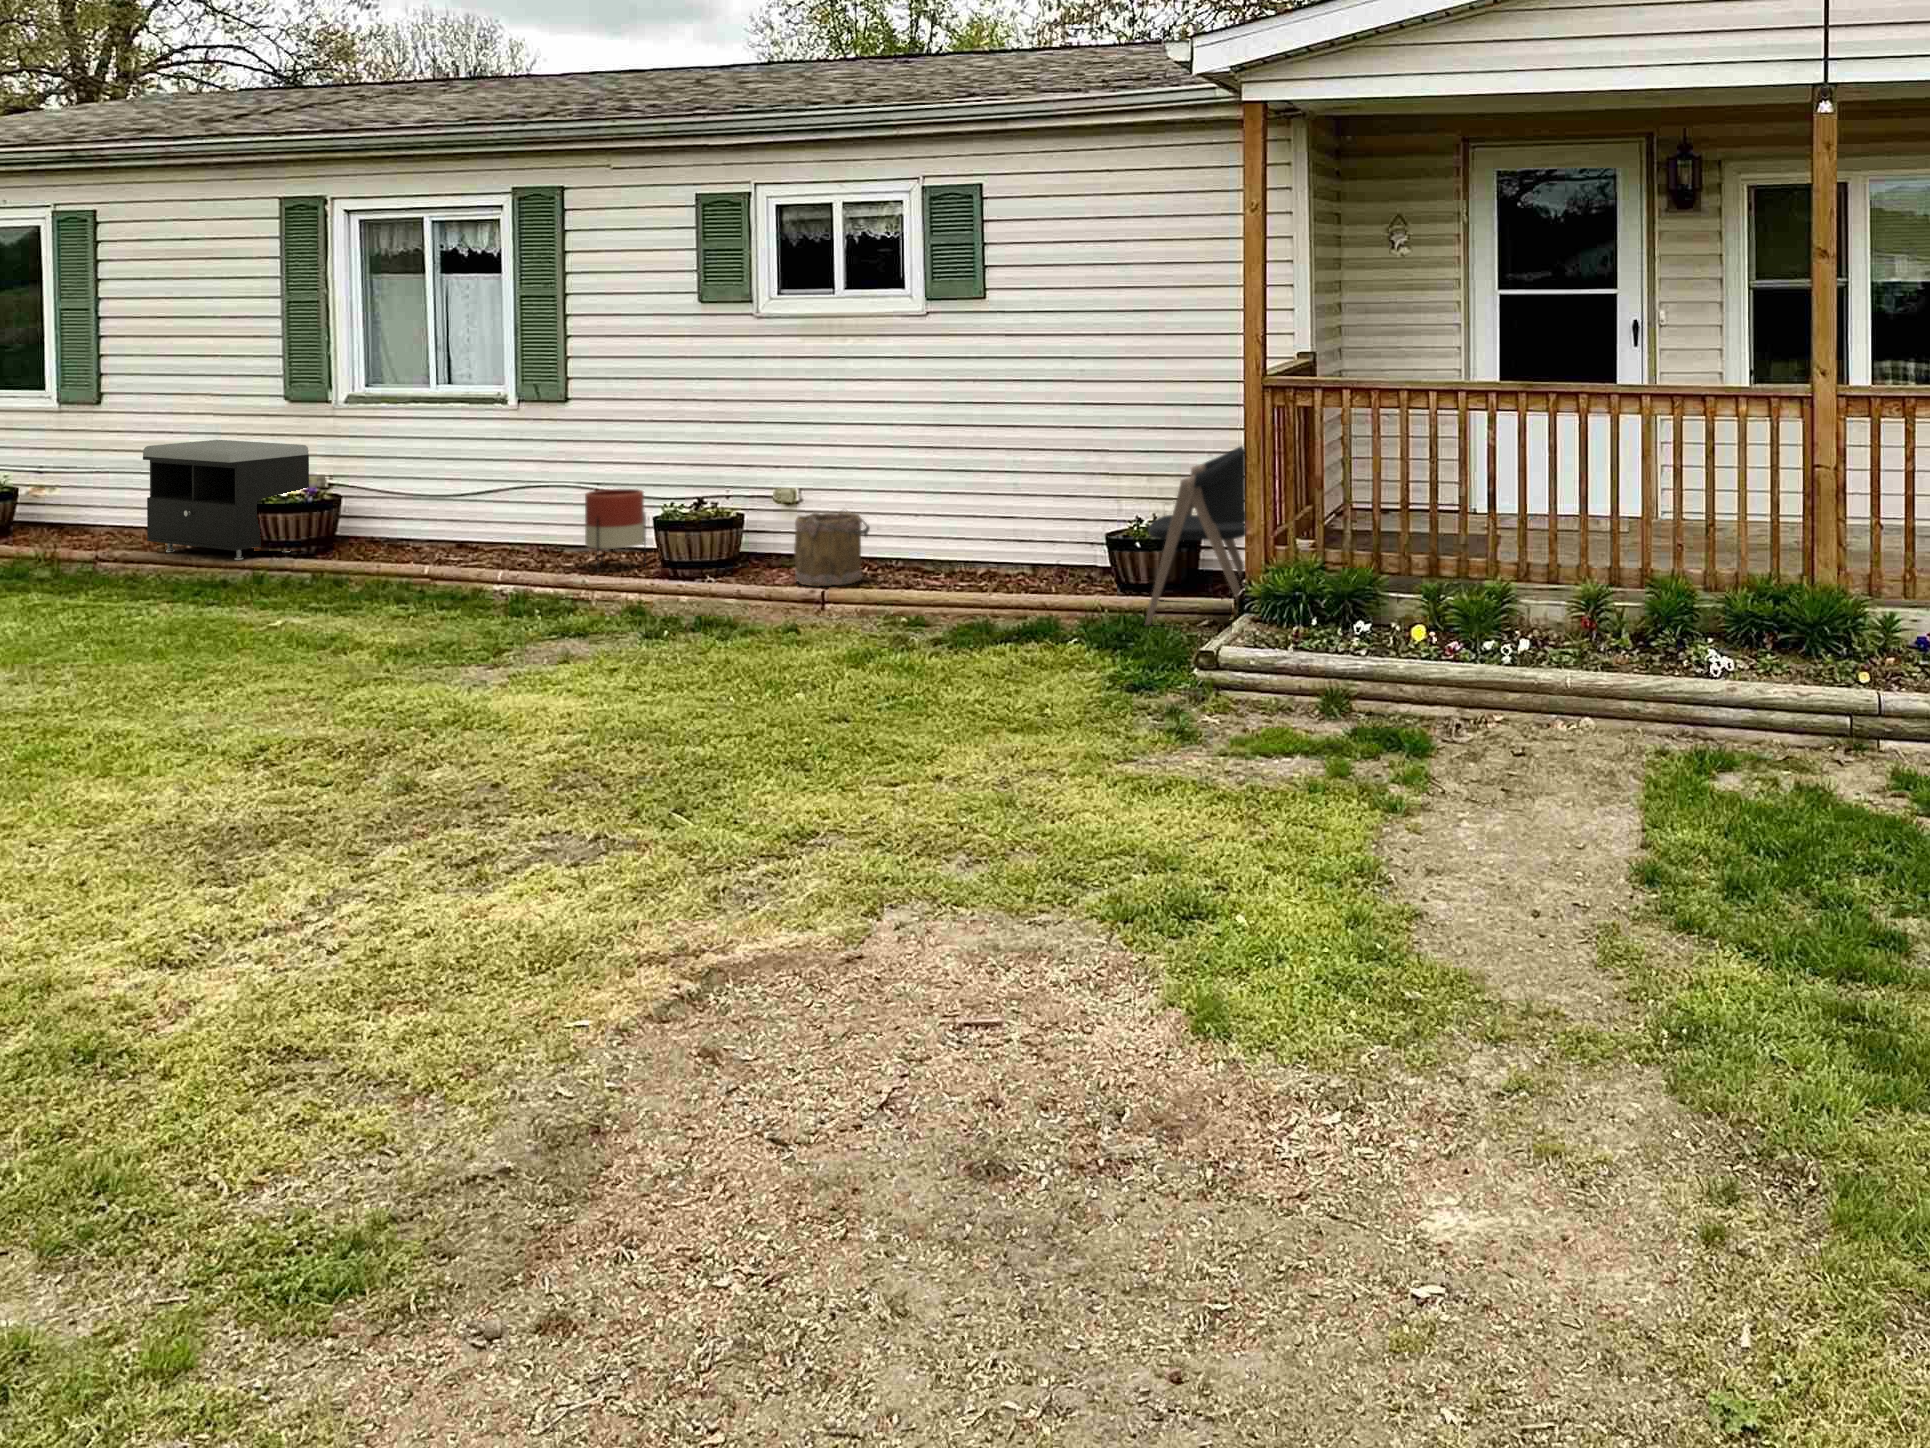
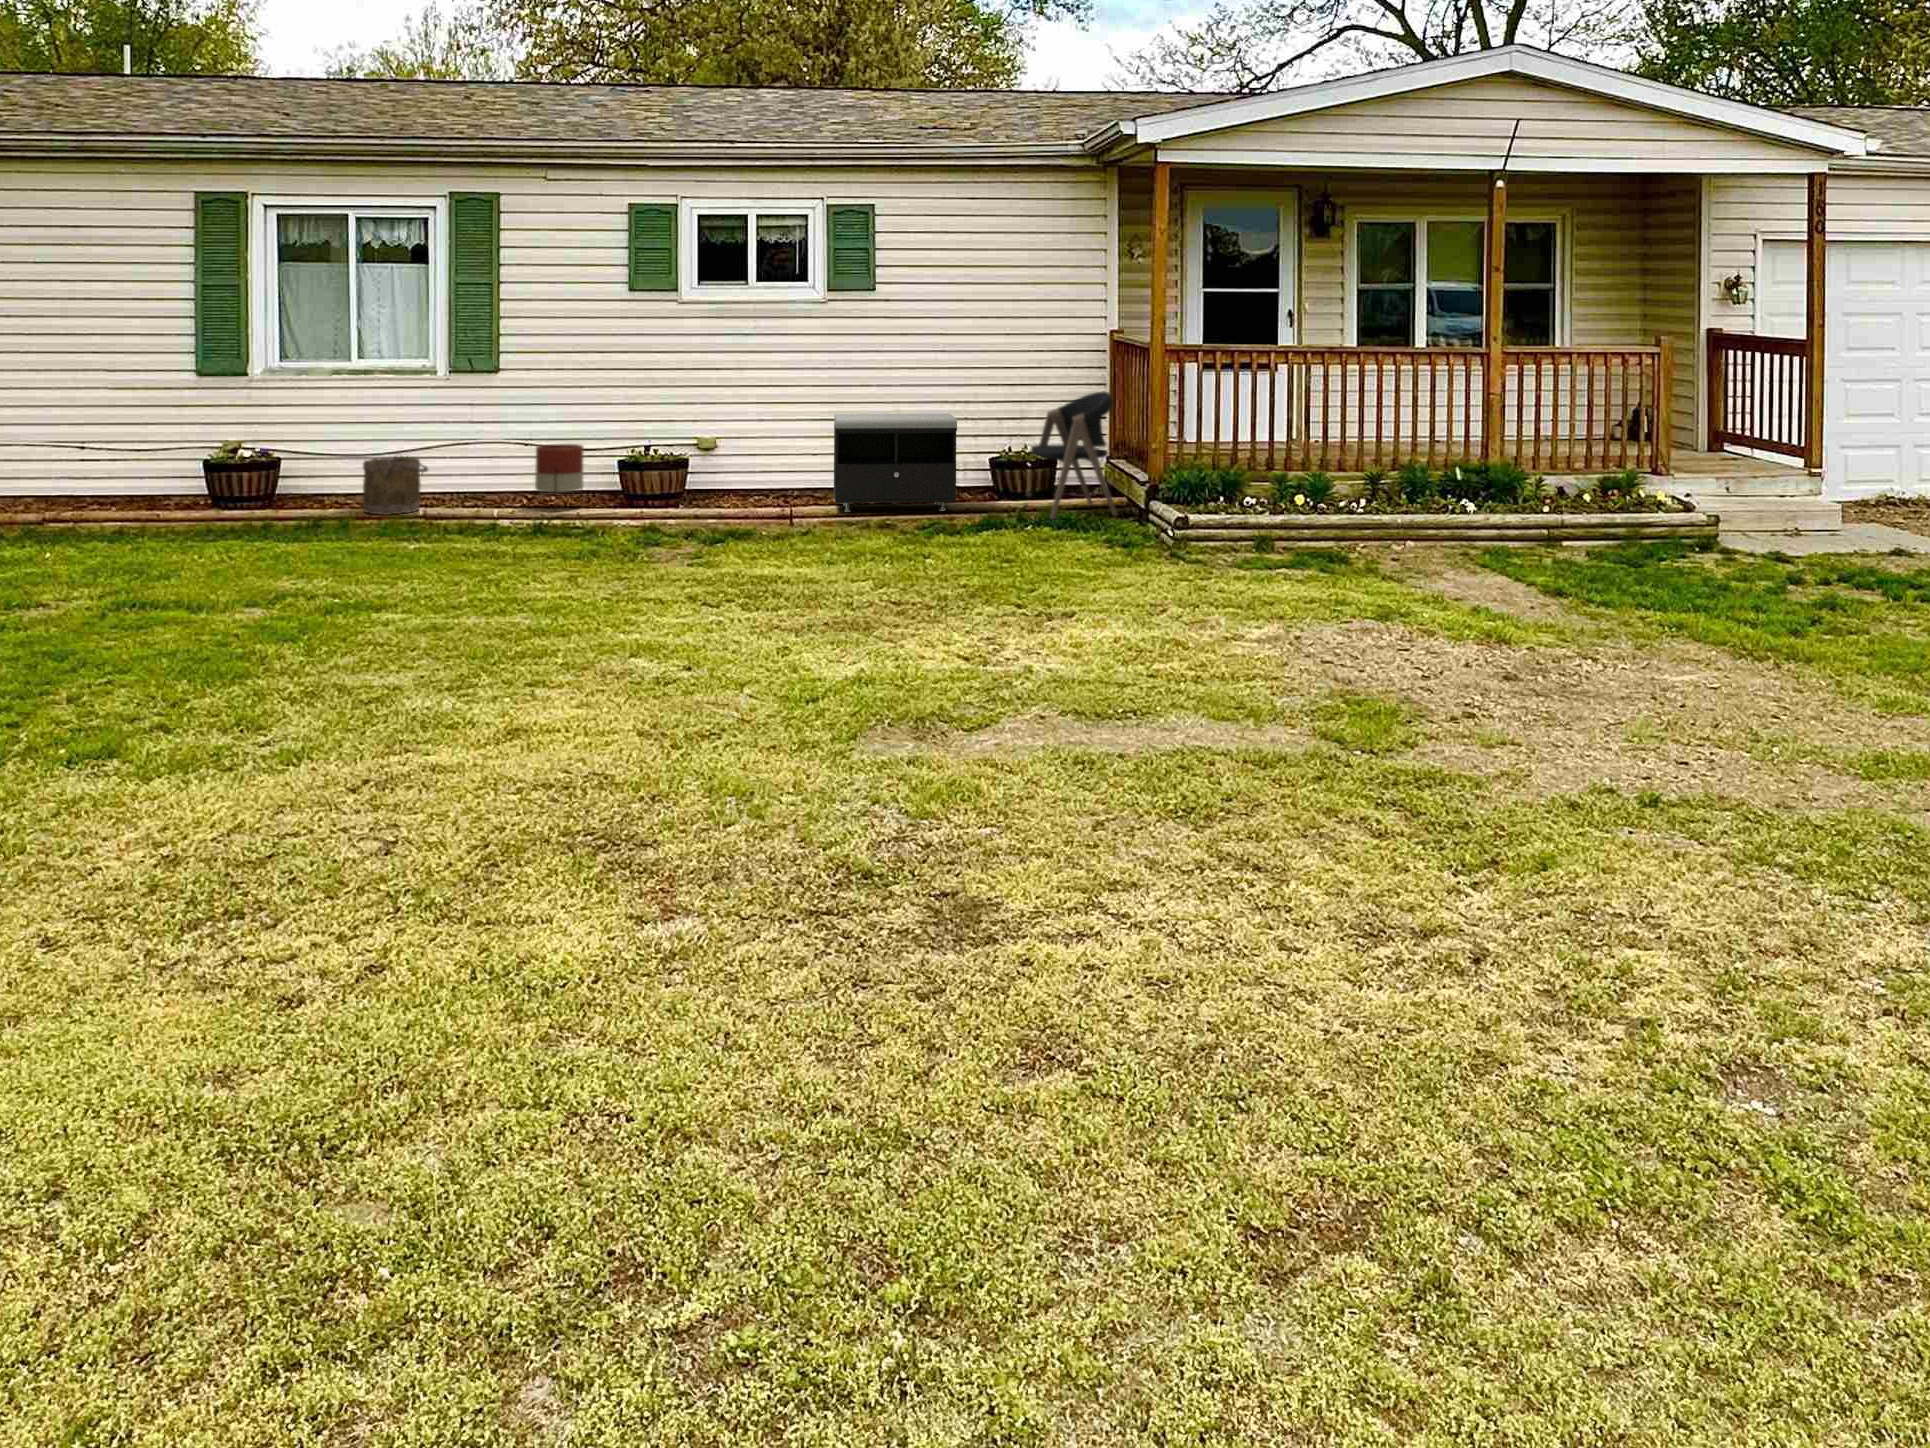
storage bench: present [143,440,309,560] -> present [834,413,957,512]
bucket: present [794,511,870,586] -> present [363,456,428,515]

